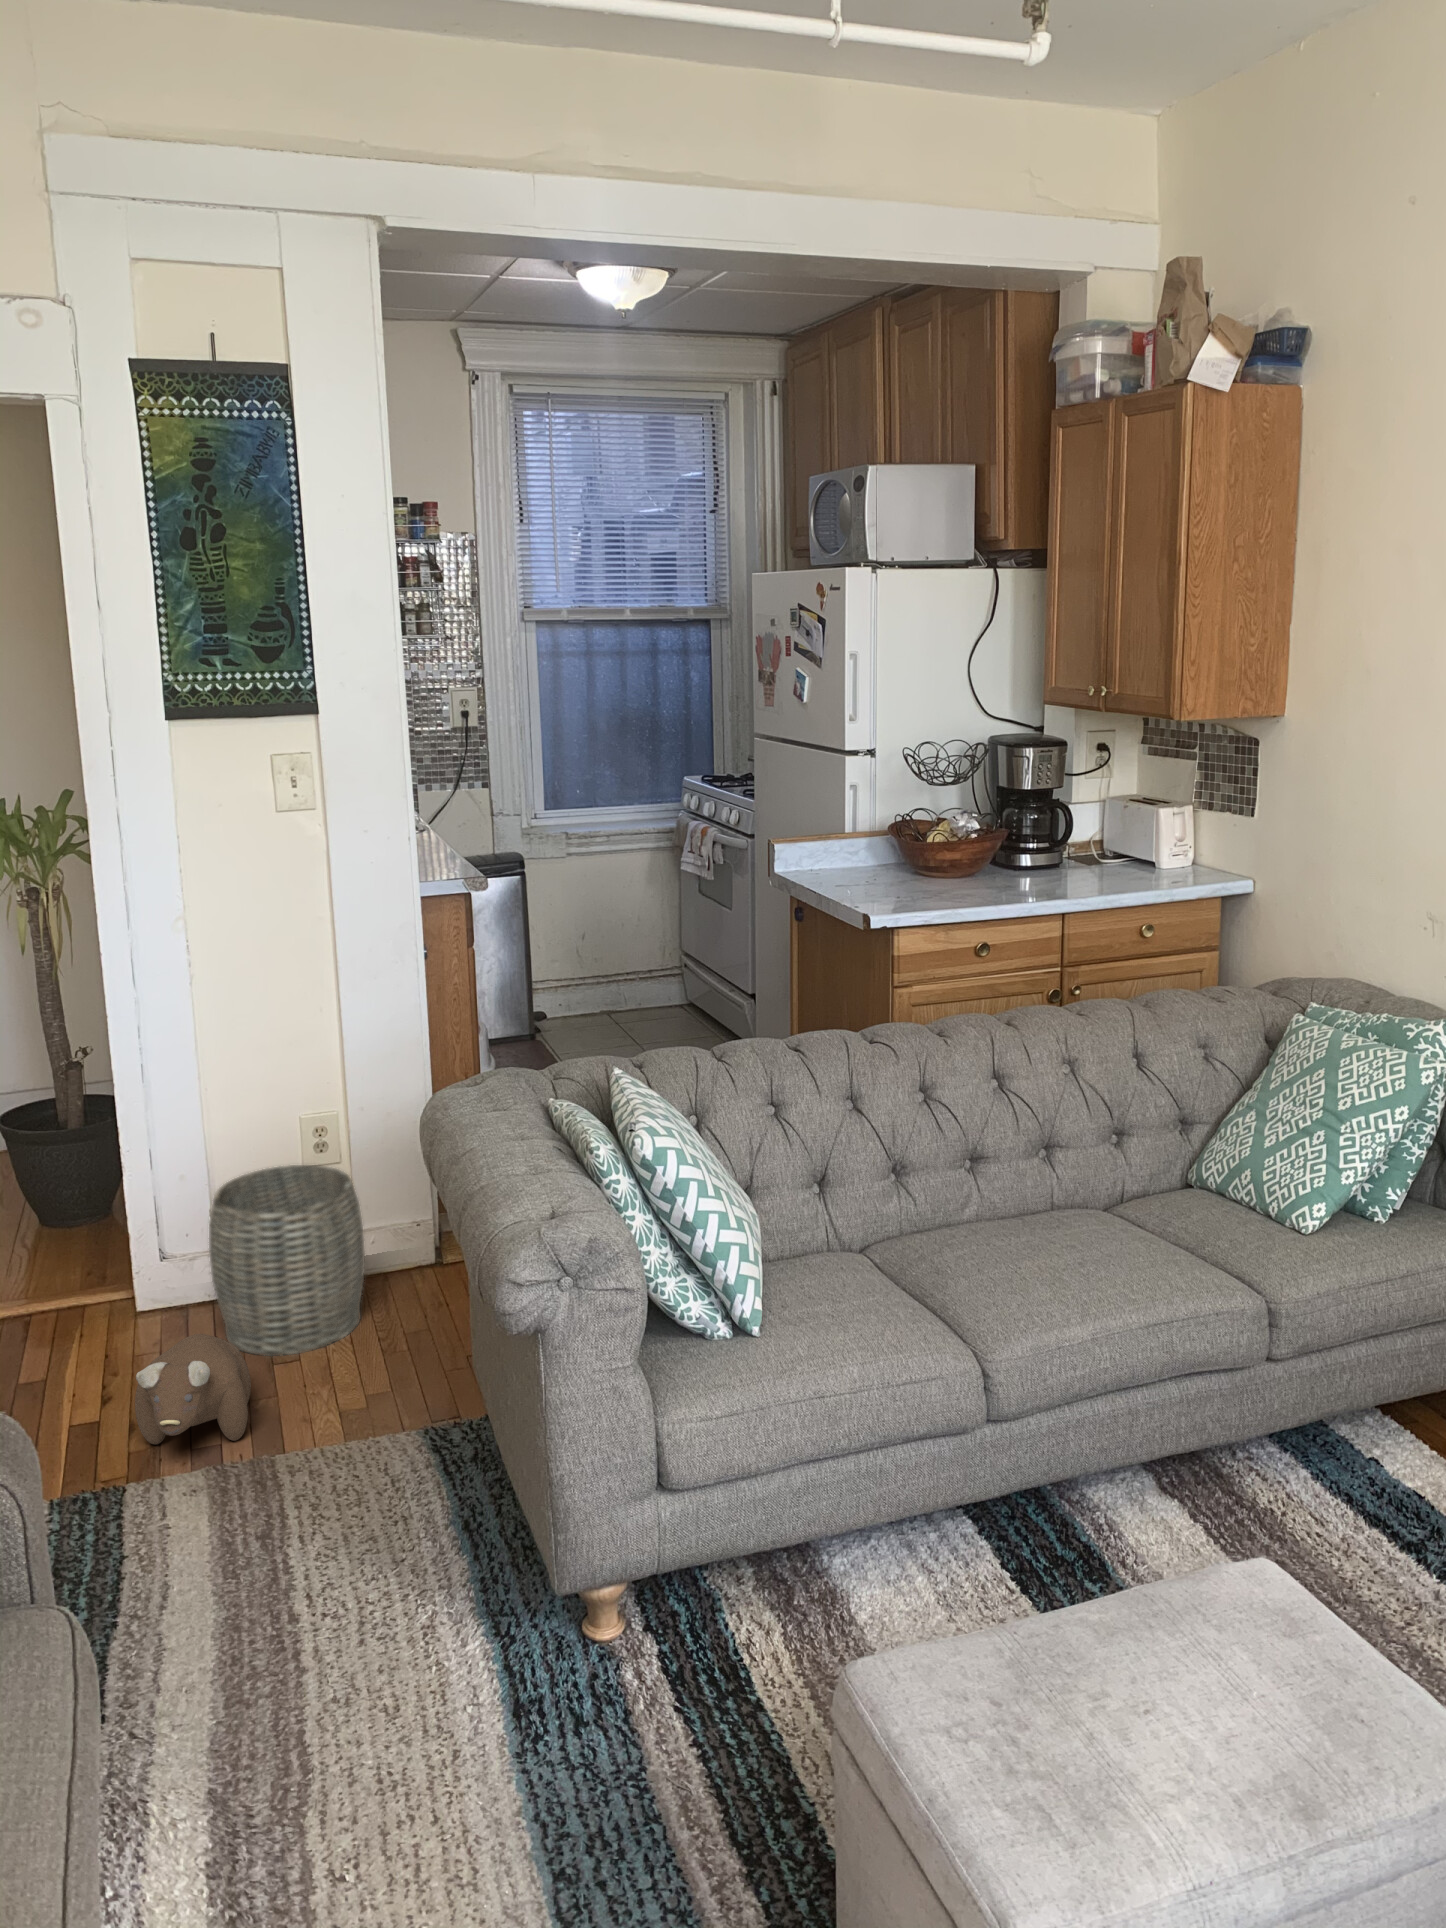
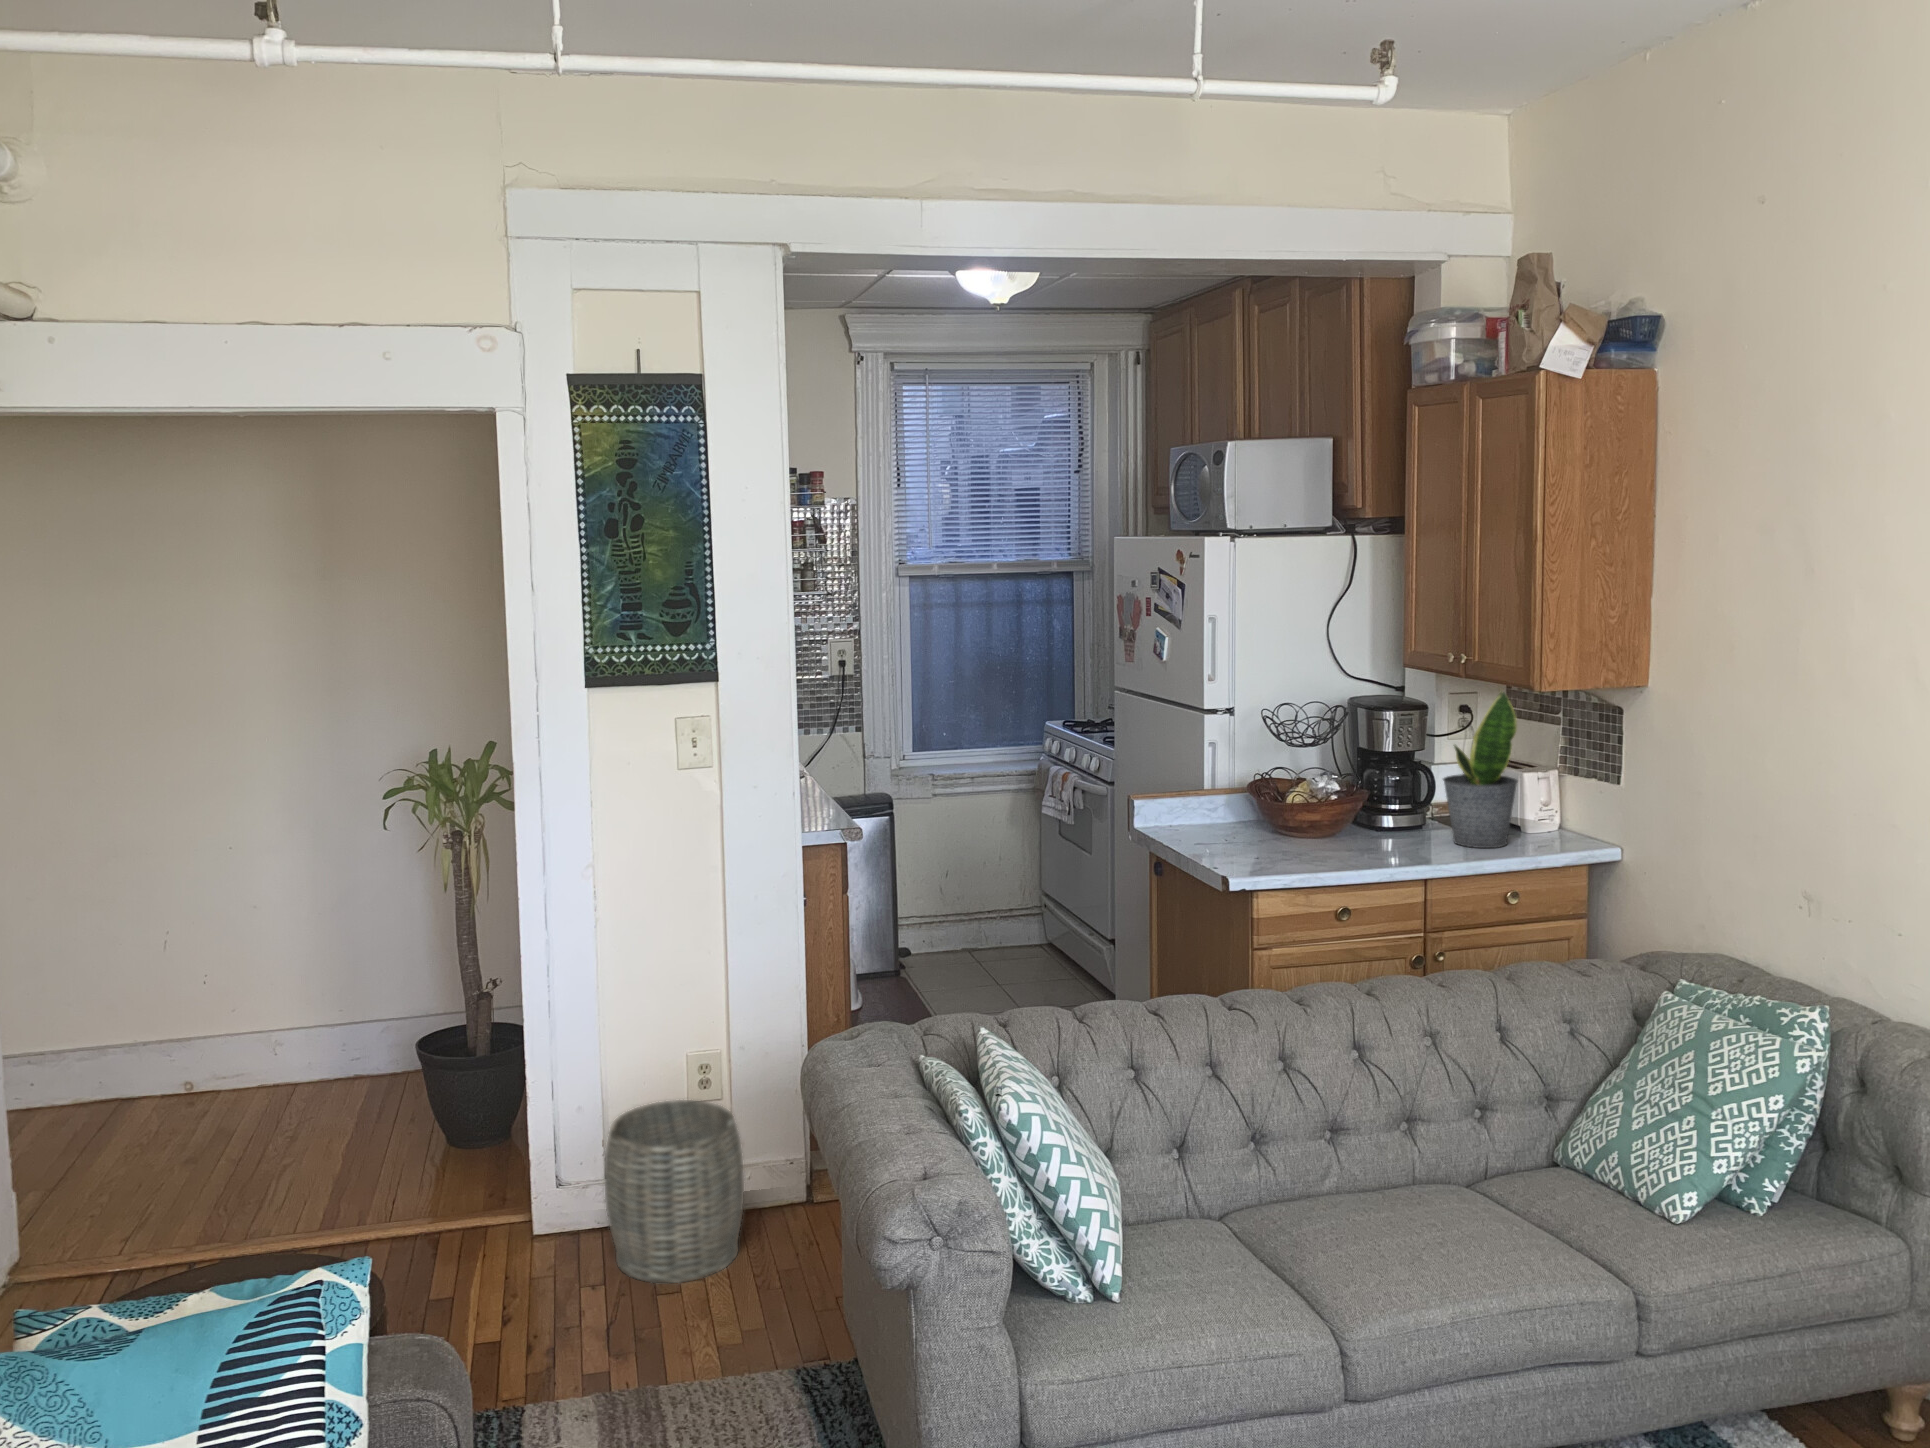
potted plant: none [1082,723,1156,883] -> present [1443,692,1518,848]
plush toy: present [135,1334,251,1444] -> none [539,1260,640,1365]

